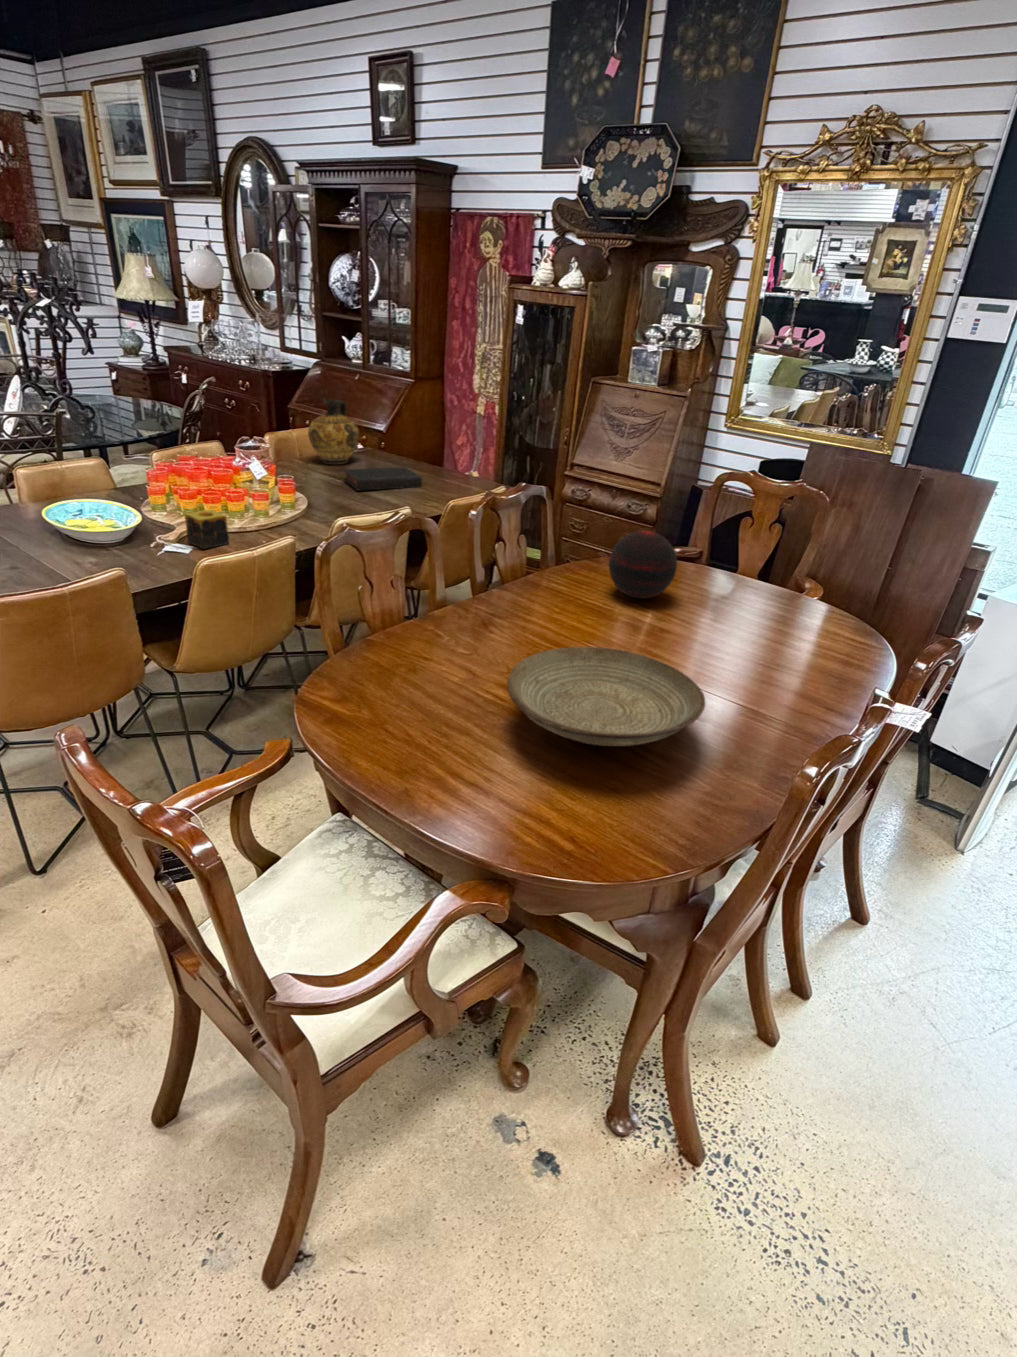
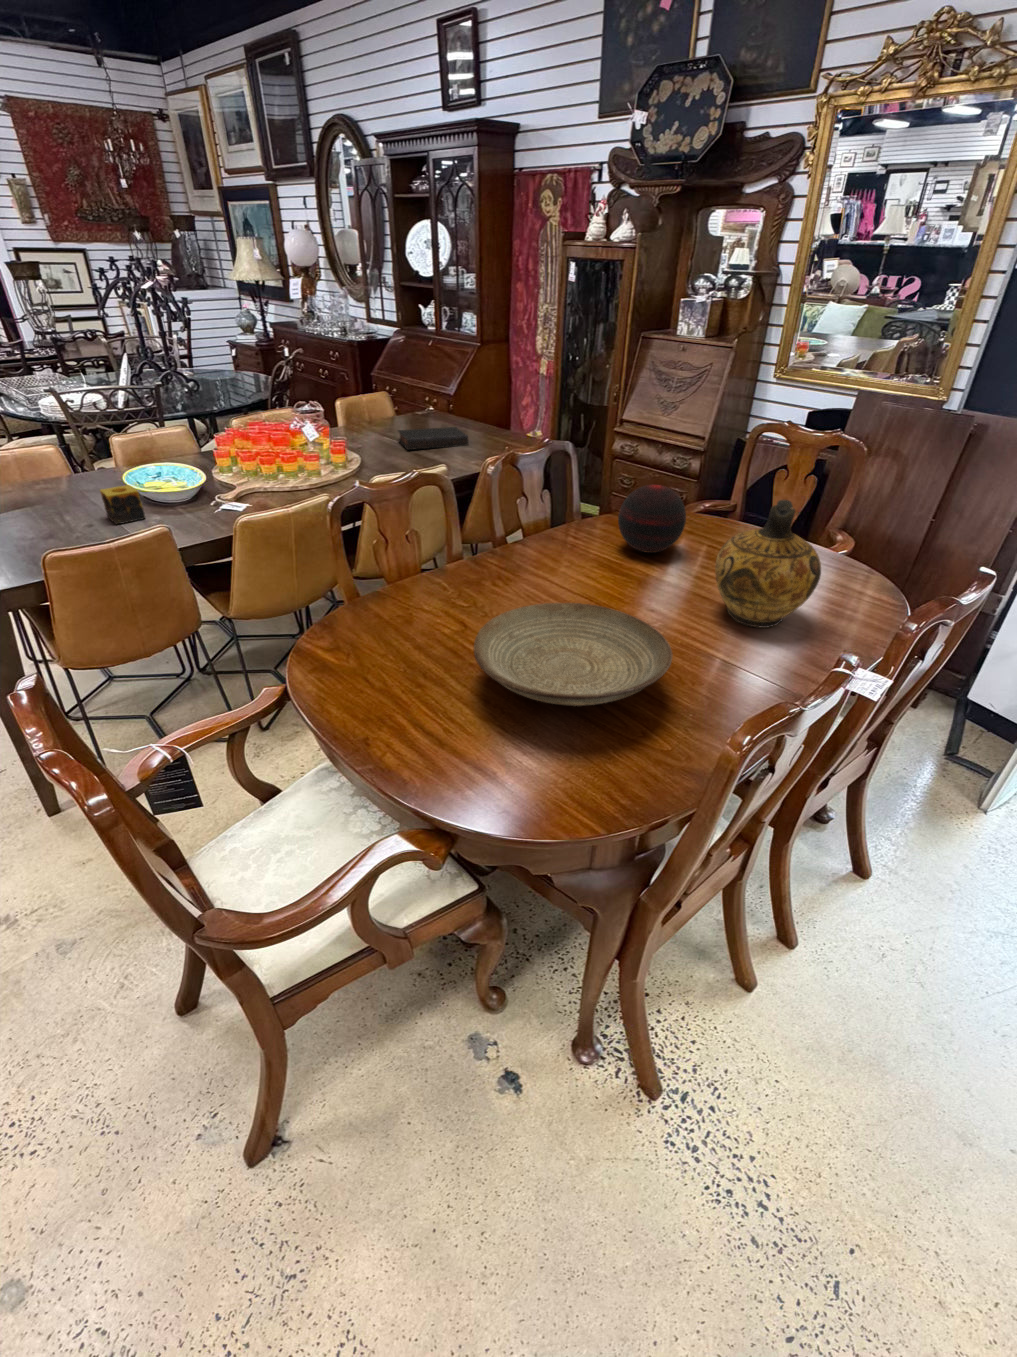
ceramic jug: present [308,398,359,464] -> present [715,500,821,628]
candle: present [185,510,229,549] -> present [100,485,145,524]

